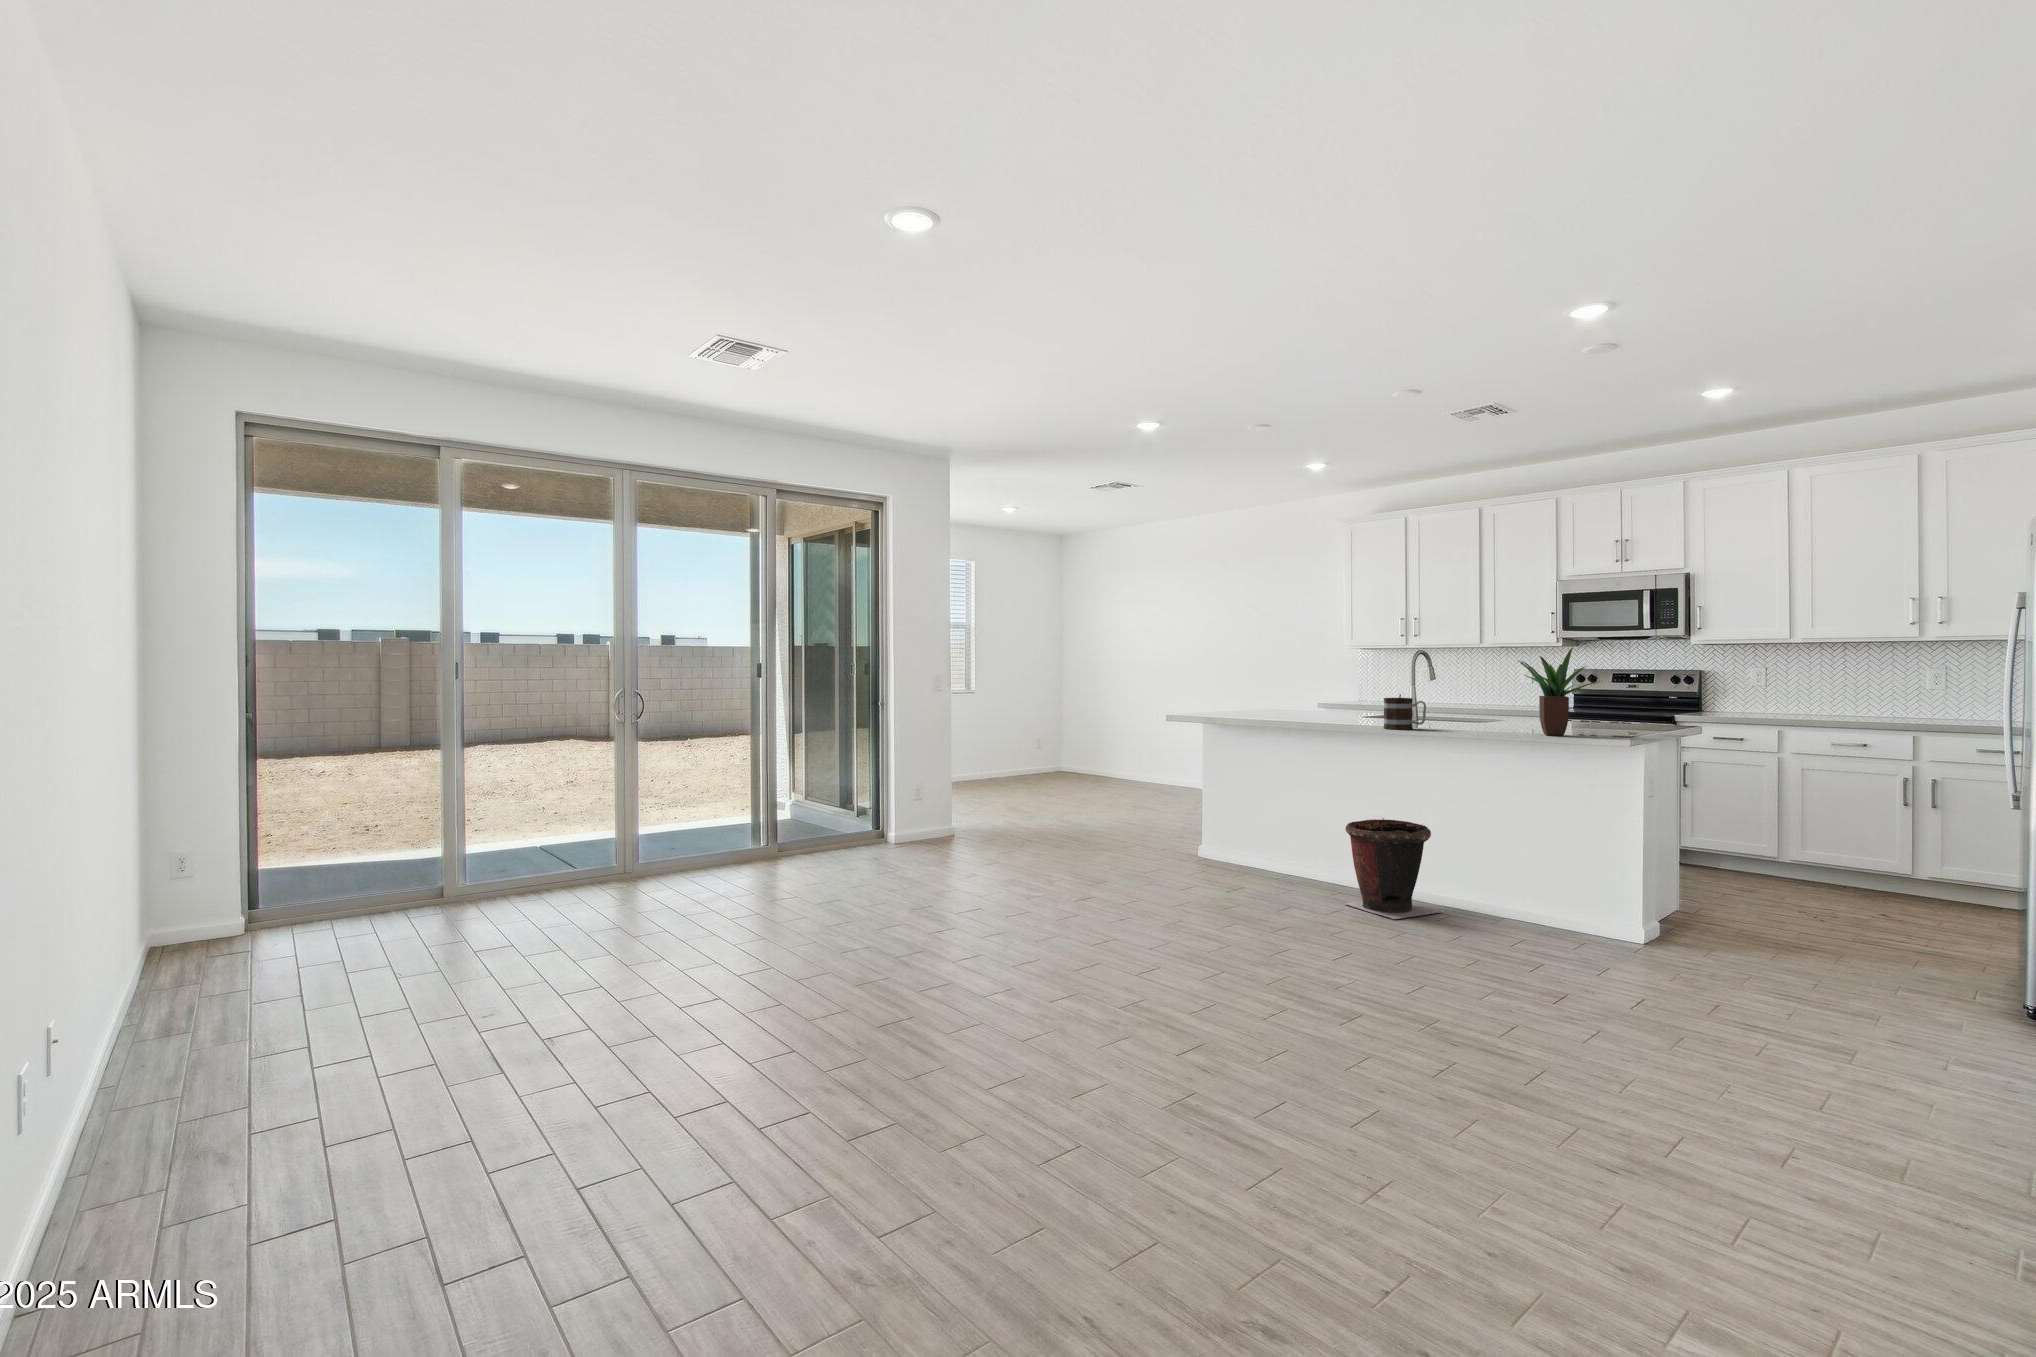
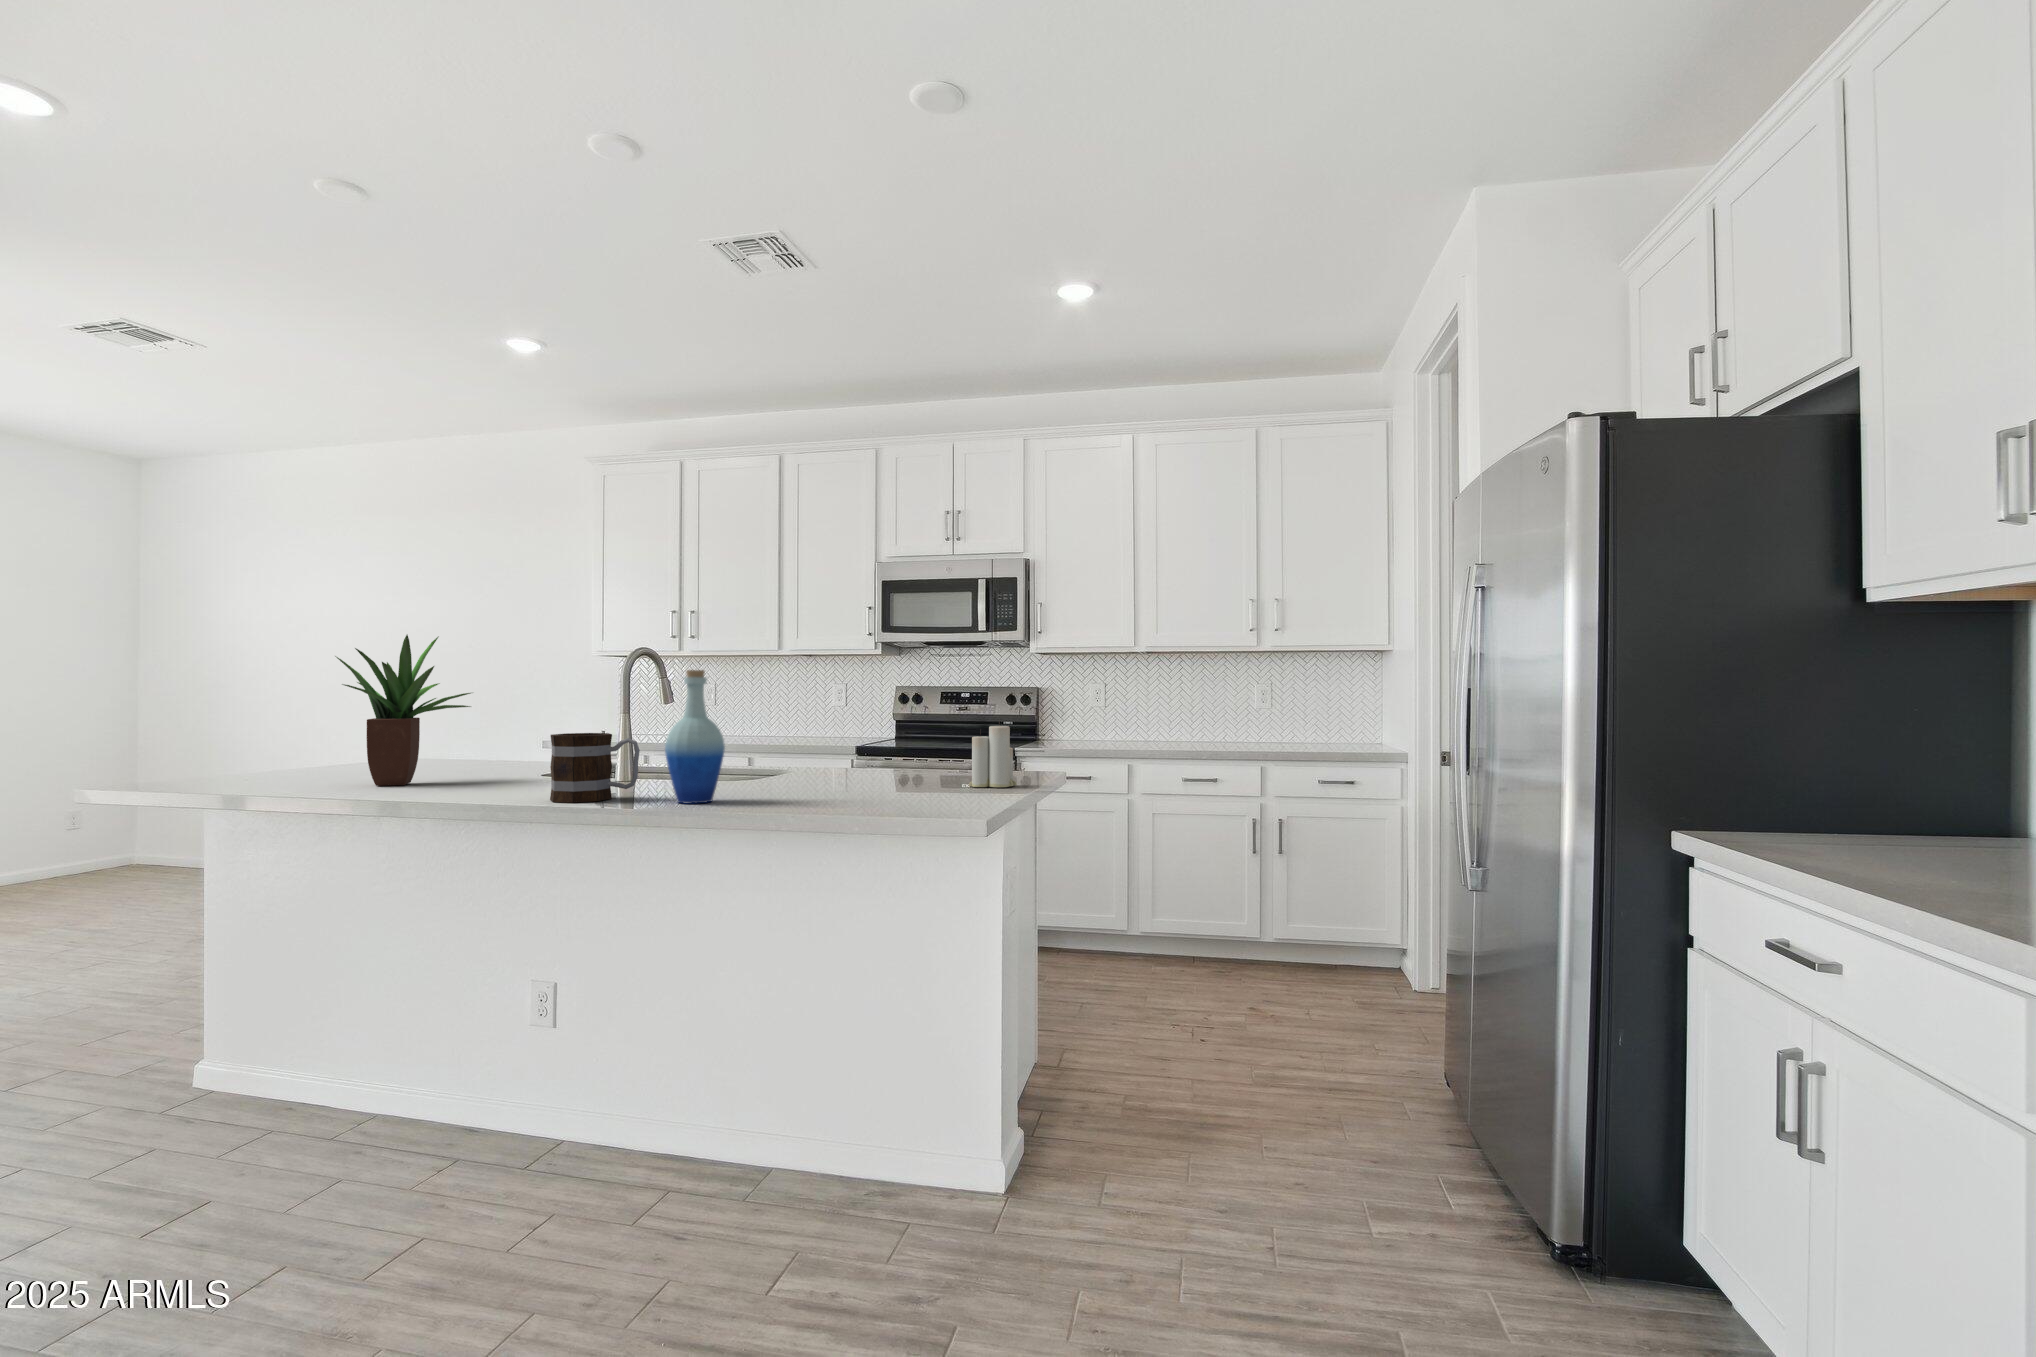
potted plant: present [1519,647,1598,736] -> present [335,635,471,786]
bottle: none [1441,668,1471,732] -> present [665,670,725,804]
candle: none [1616,695,1649,734] -> present [969,722,1017,787]
waste bin: present [1345,819,1440,919] -> none [456,986,672,1238]

